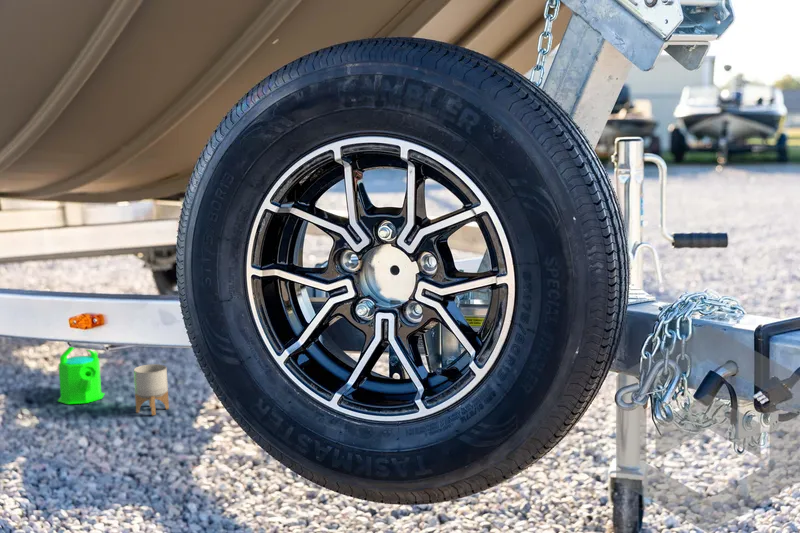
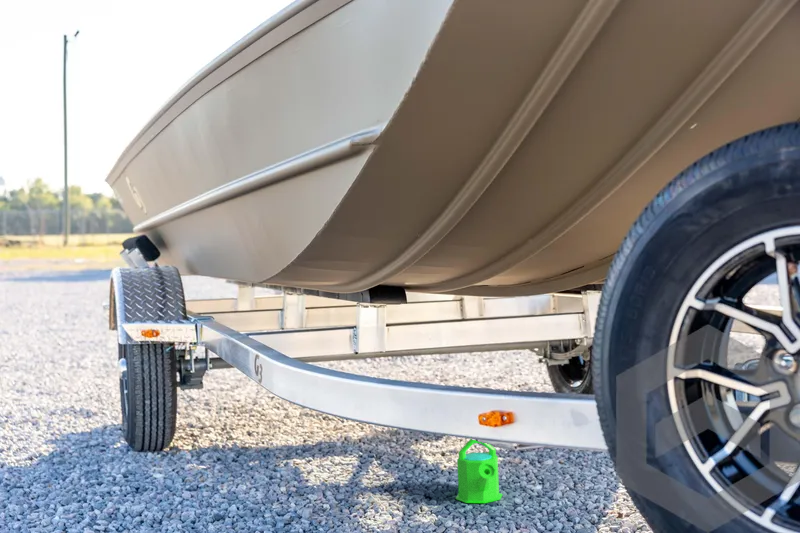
planter: present [134,364,169,415] -> none [534,466,571,522]

